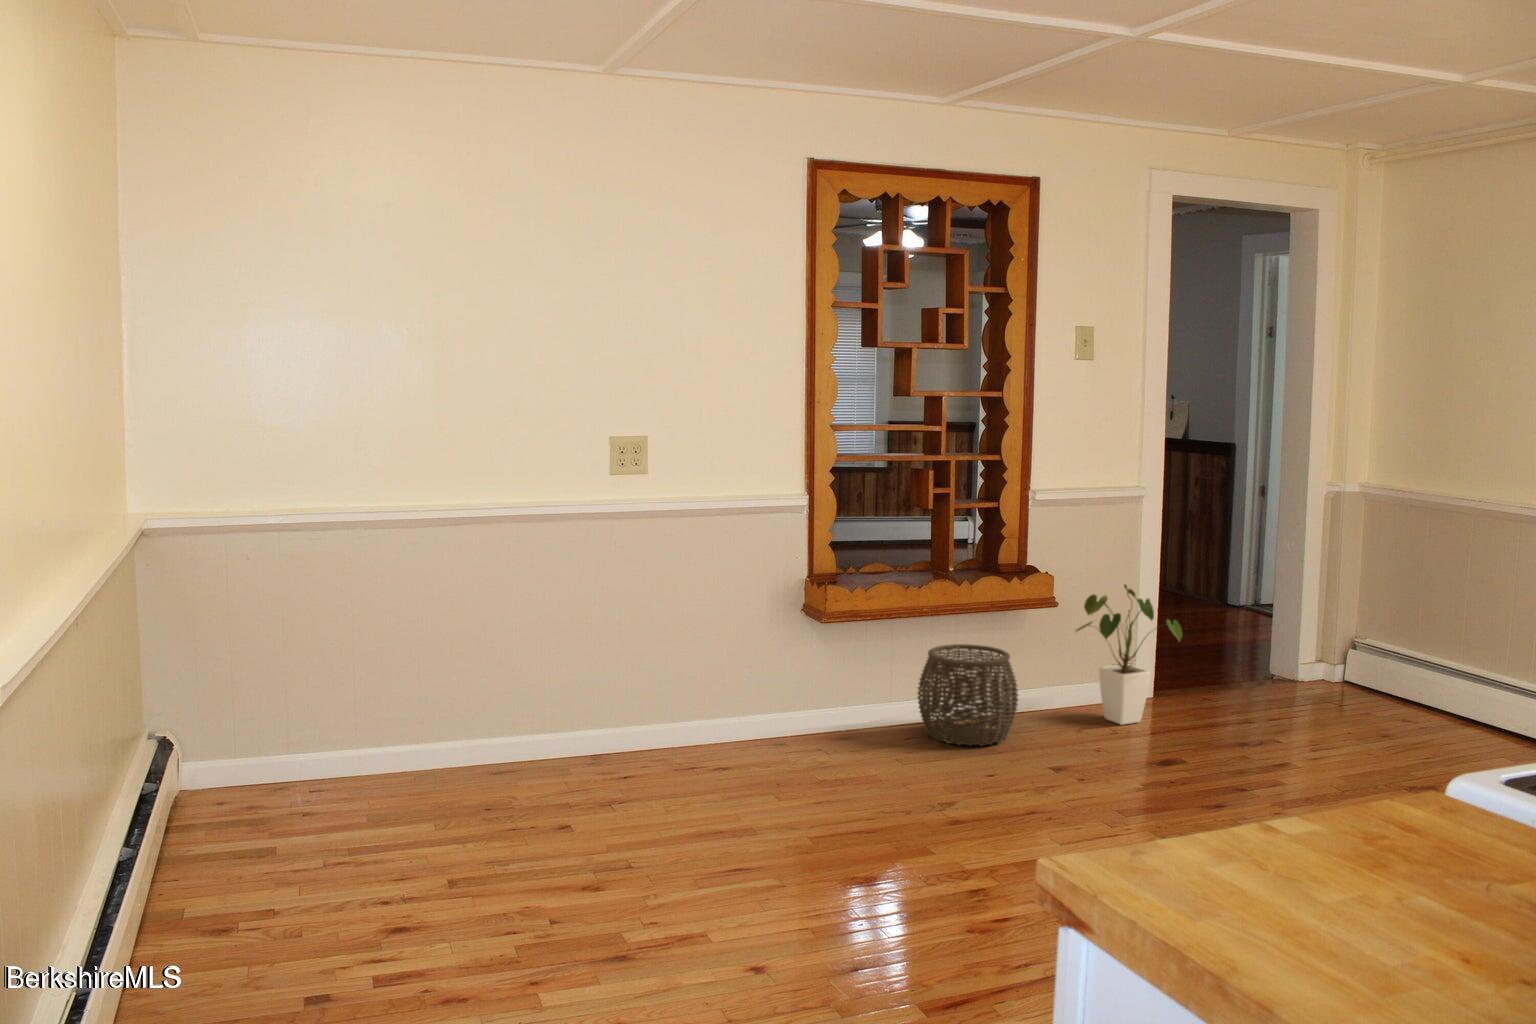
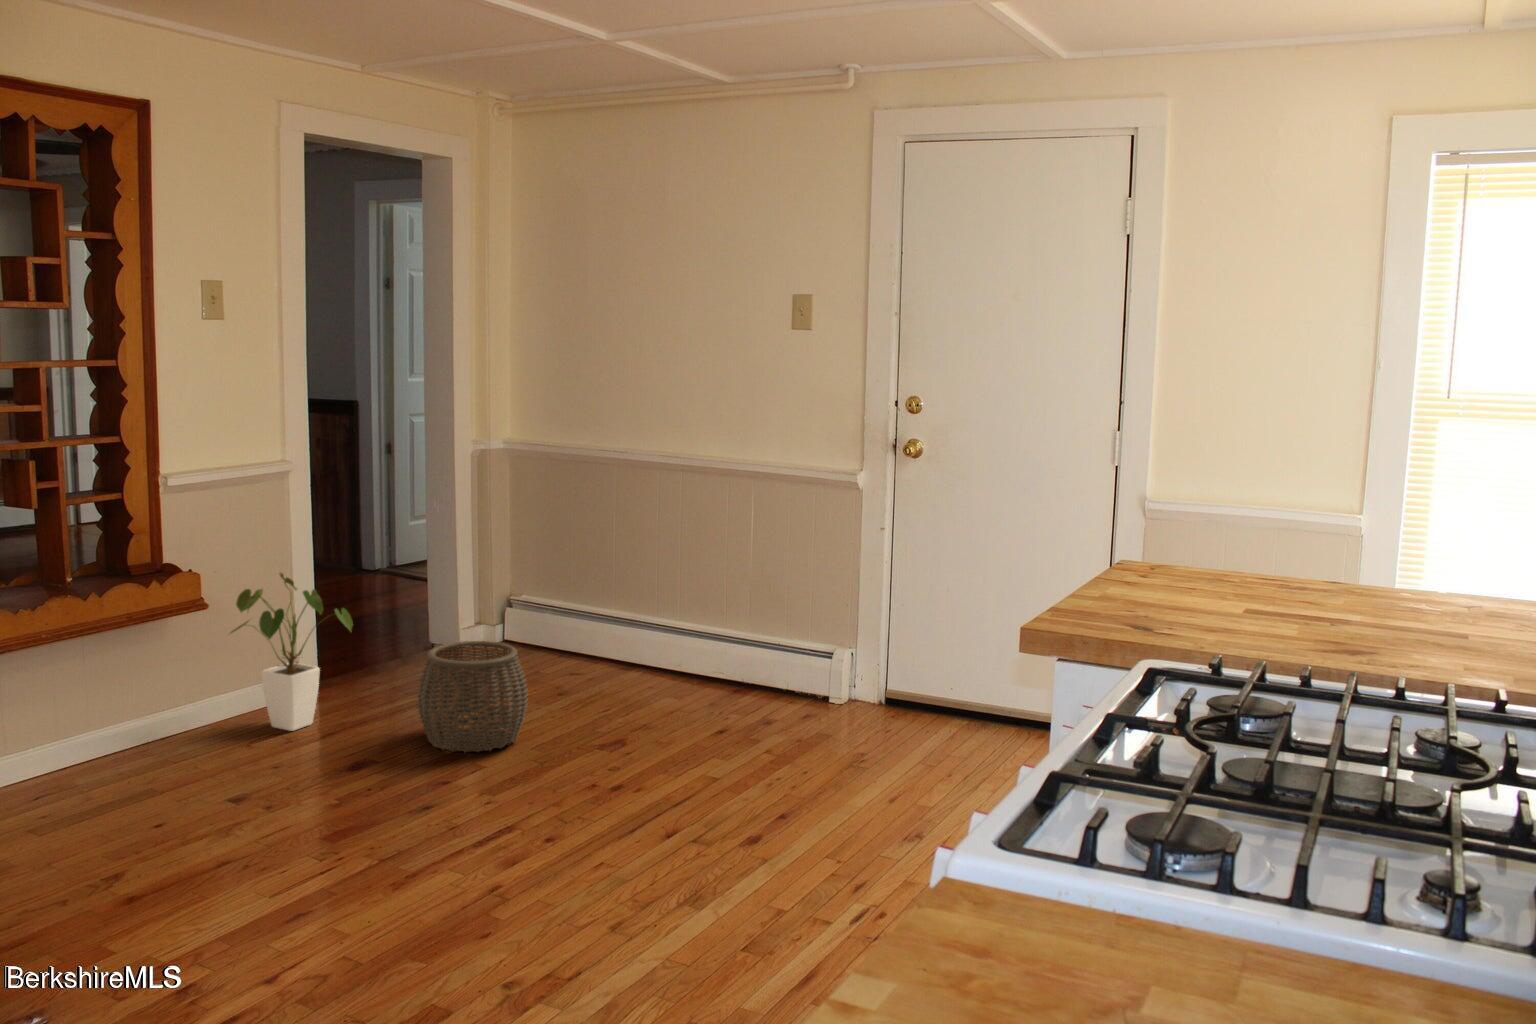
woven basket: present [918,644,1018,746] -> present [417,641,528,753]

